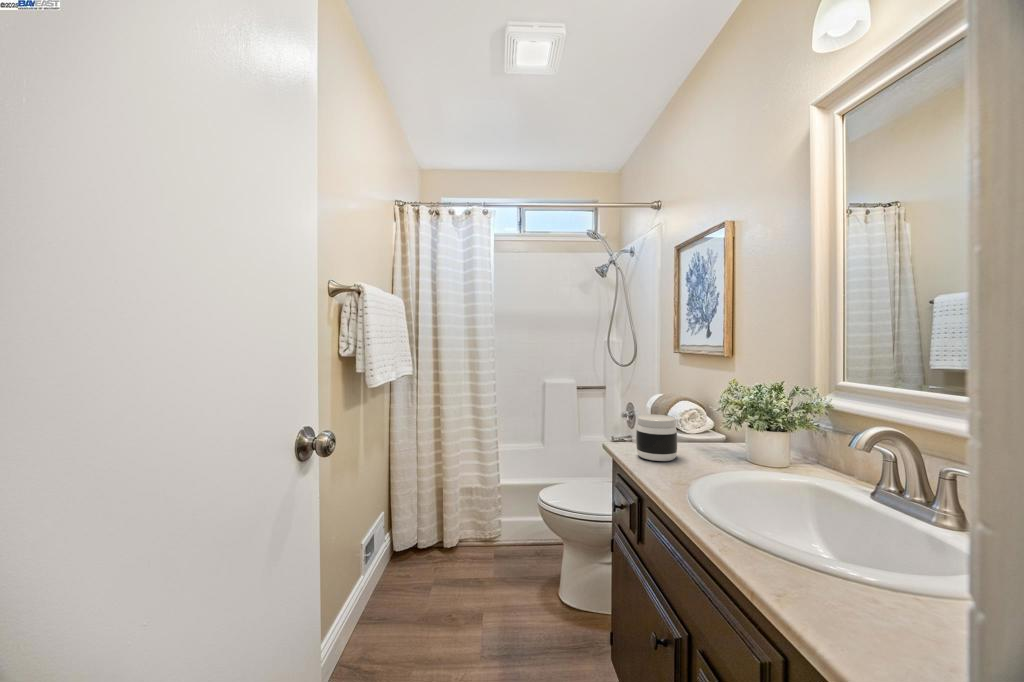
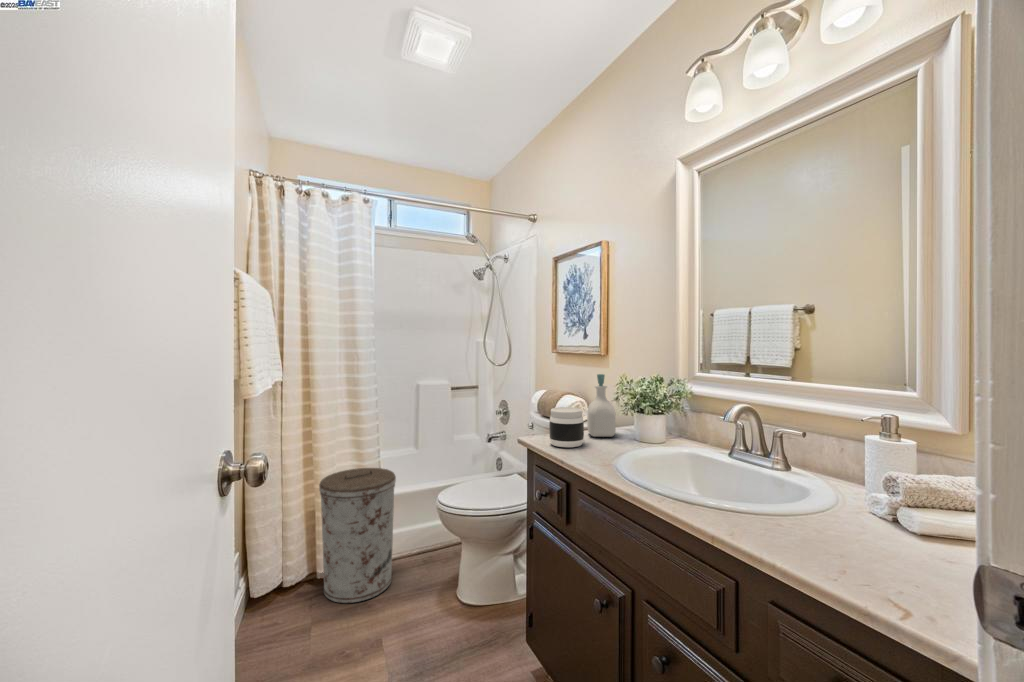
soap bottle: none [689,379,724,453] -> present [587,374,616,437]
trash can: none [443,457,509,580] -> present [319,468,396,603]

